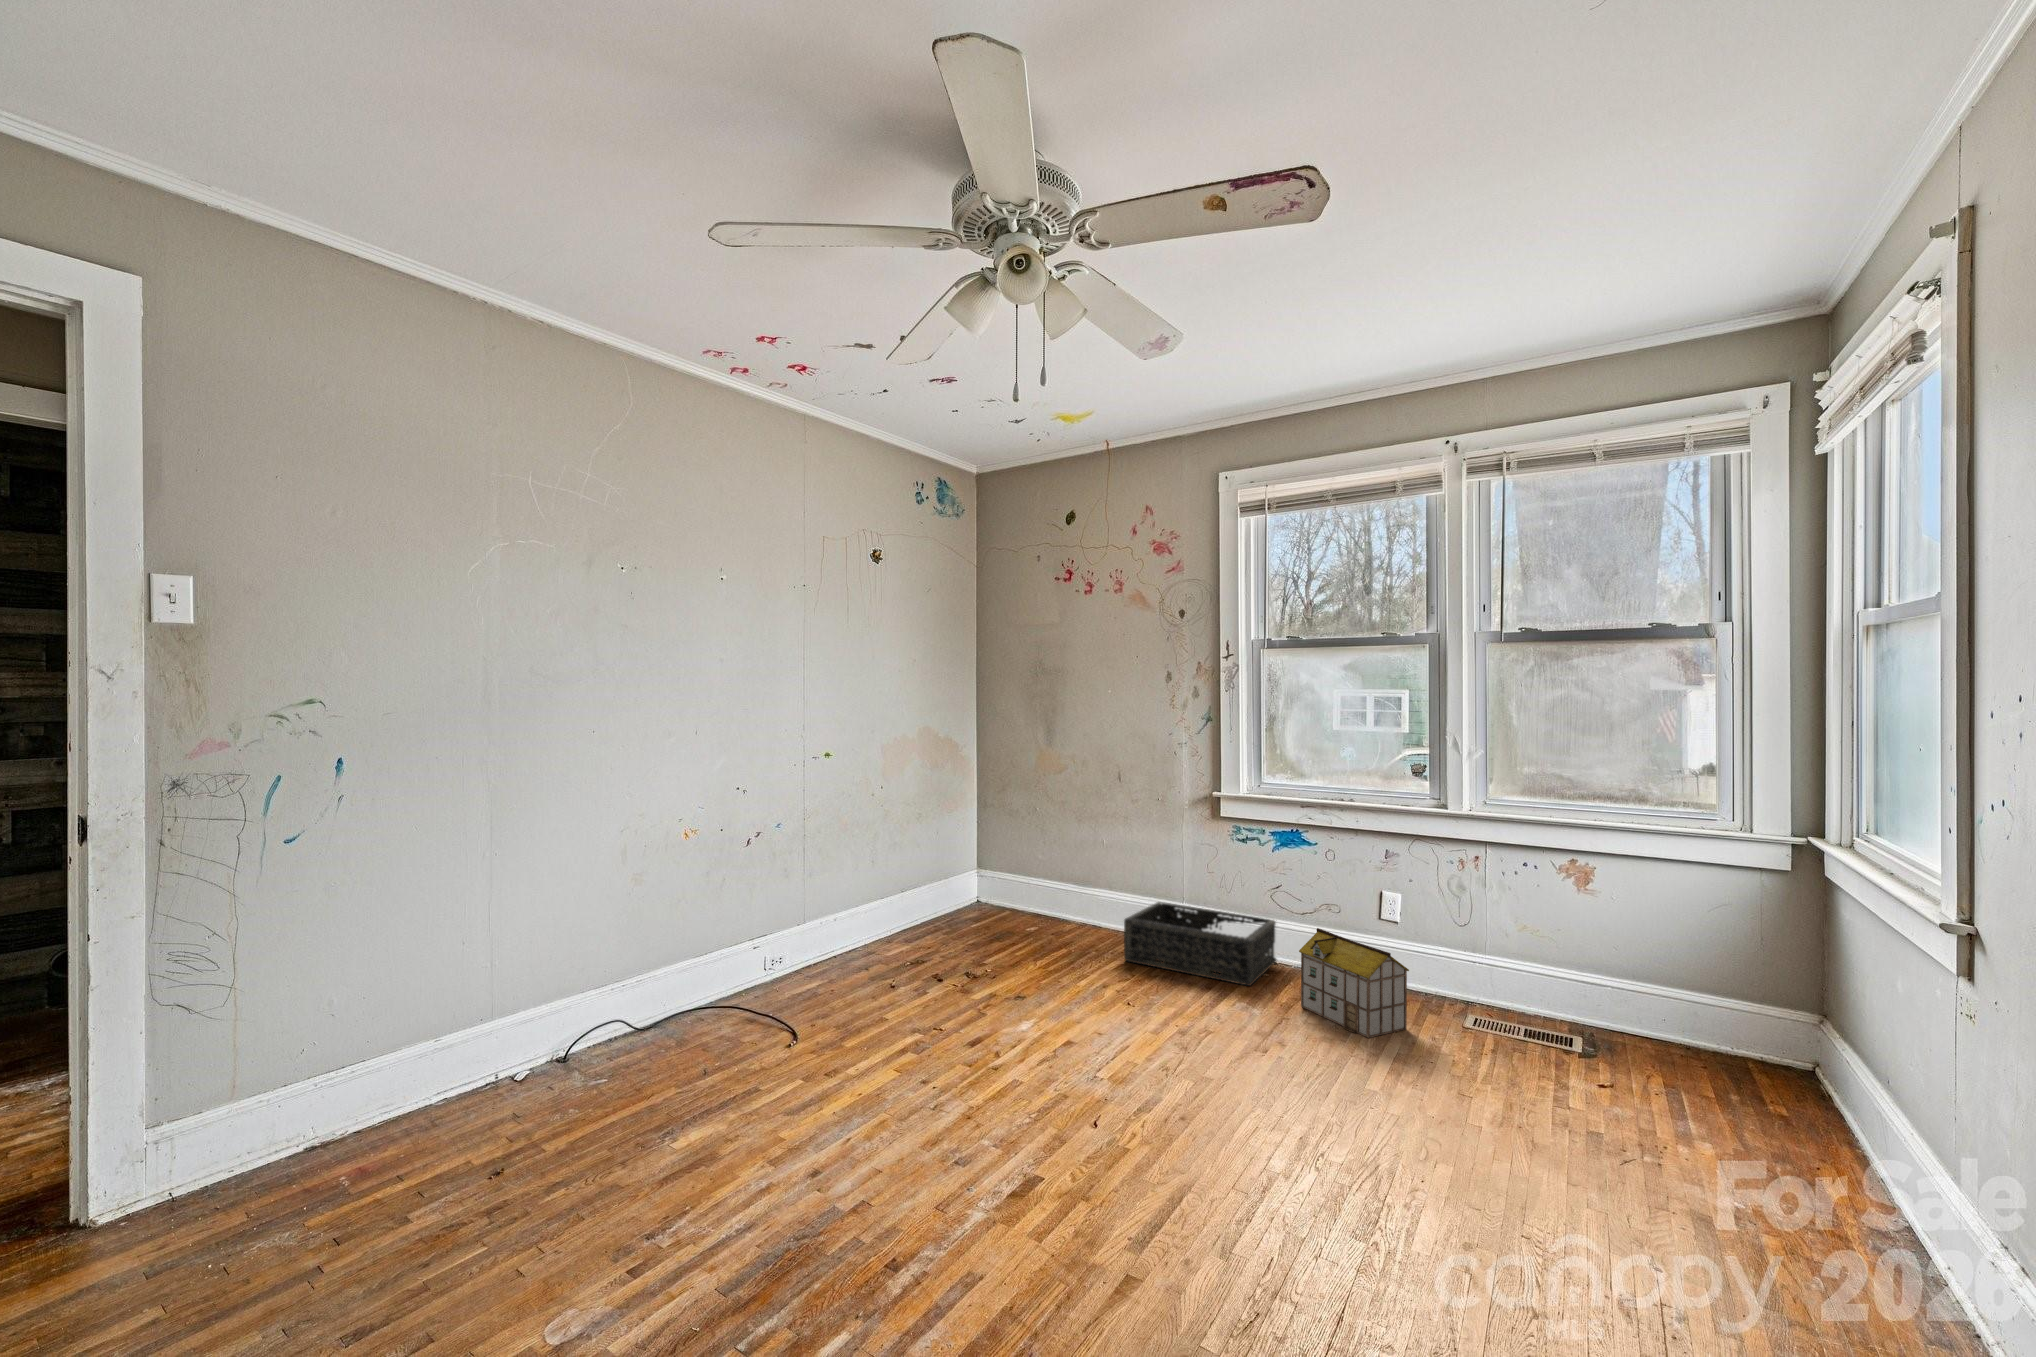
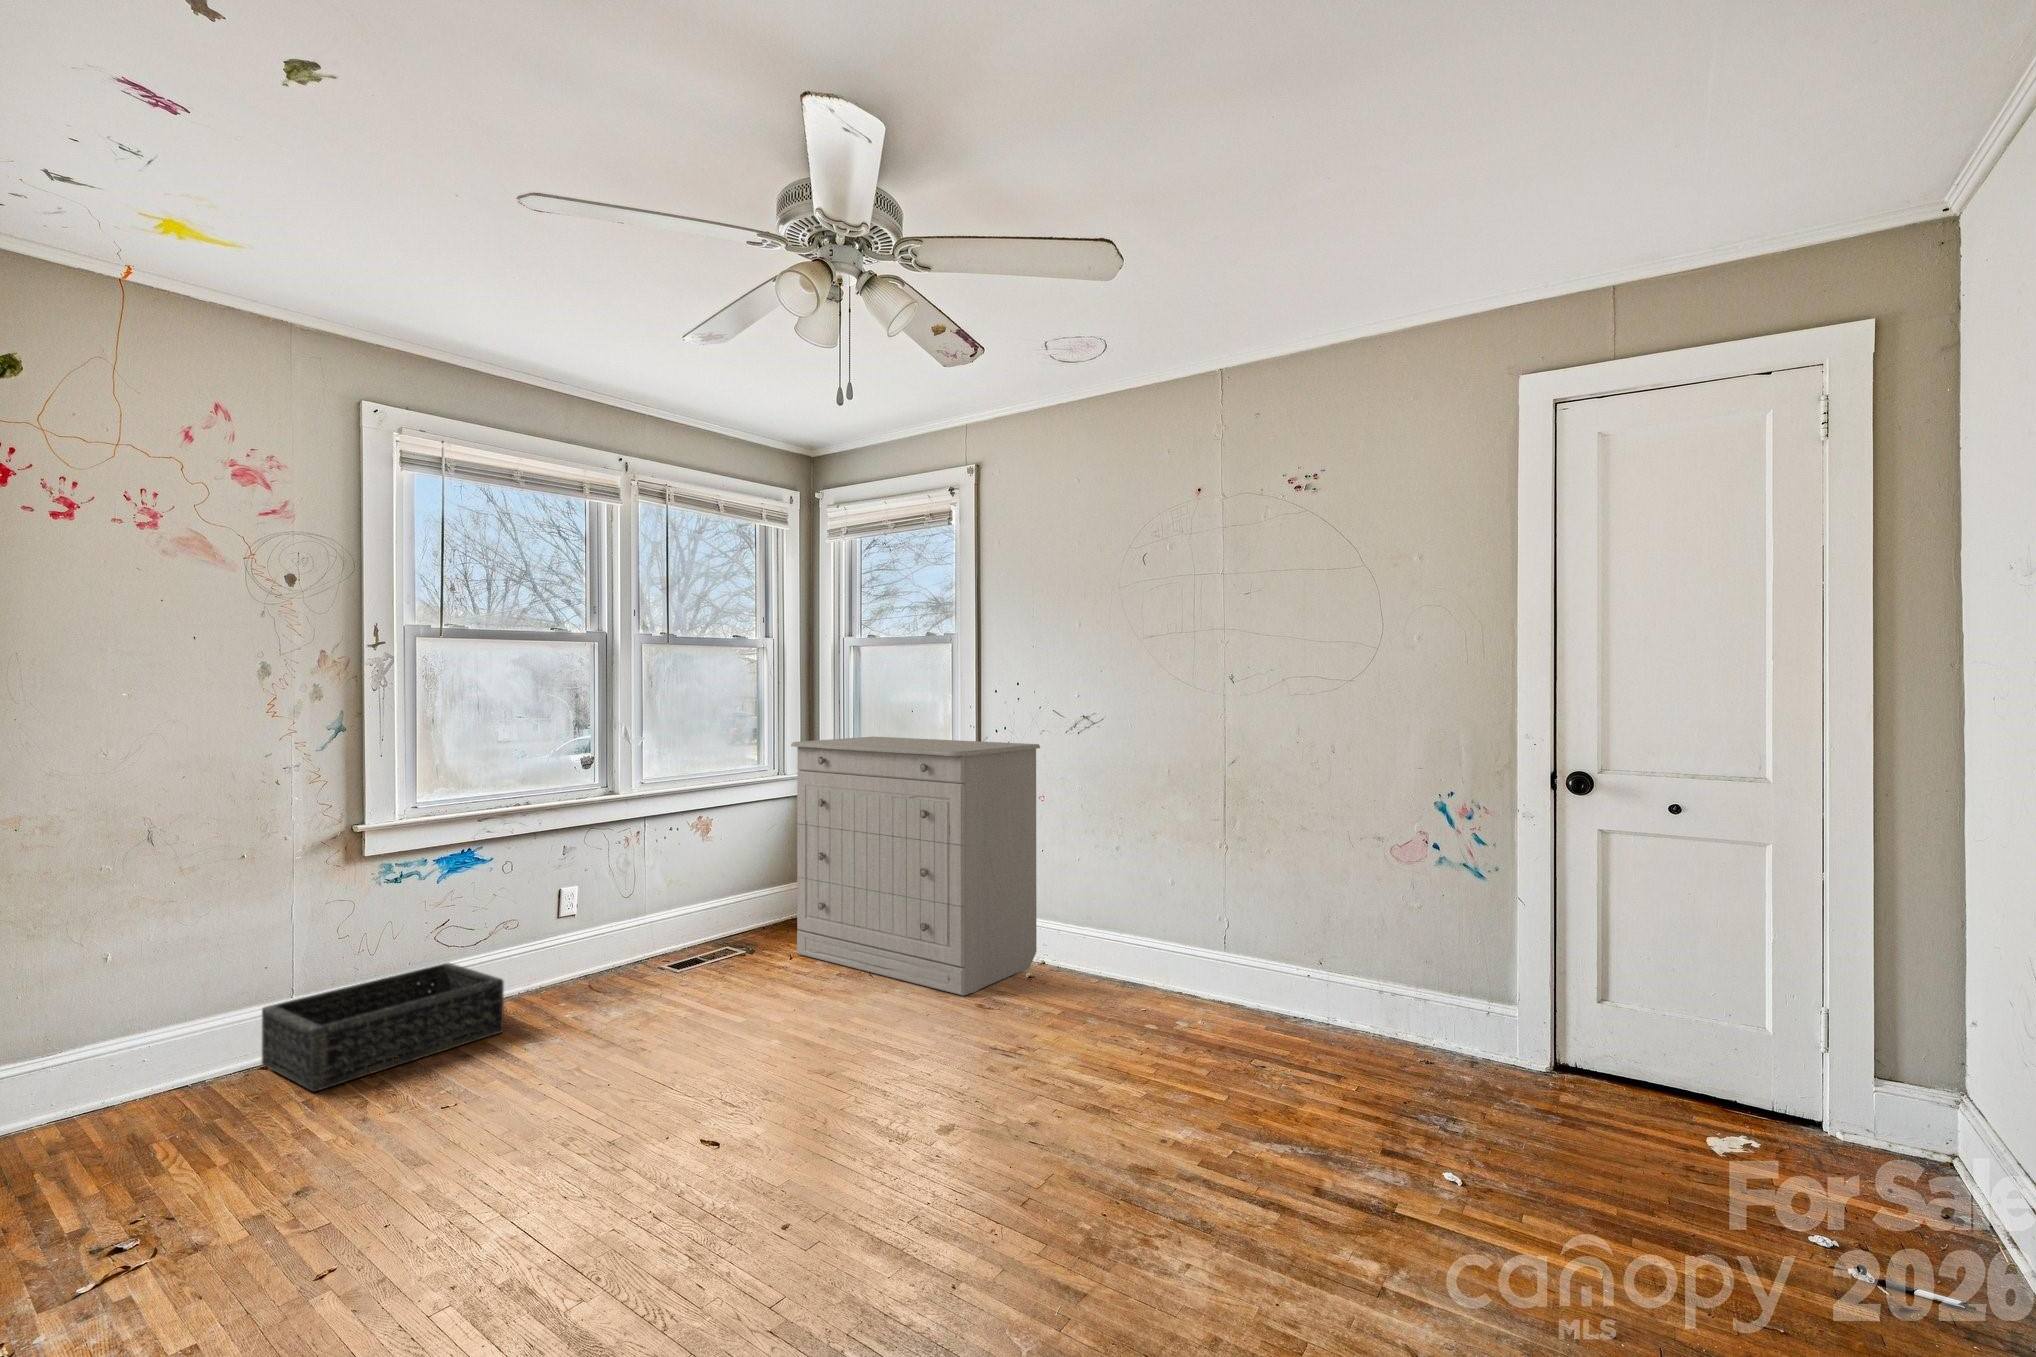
dresser: none [1574,774,1920,1330] -> present [791,737,1040,996]
toy house: present [1299,928,1409,1038] -> none [580,923,678,1018]

